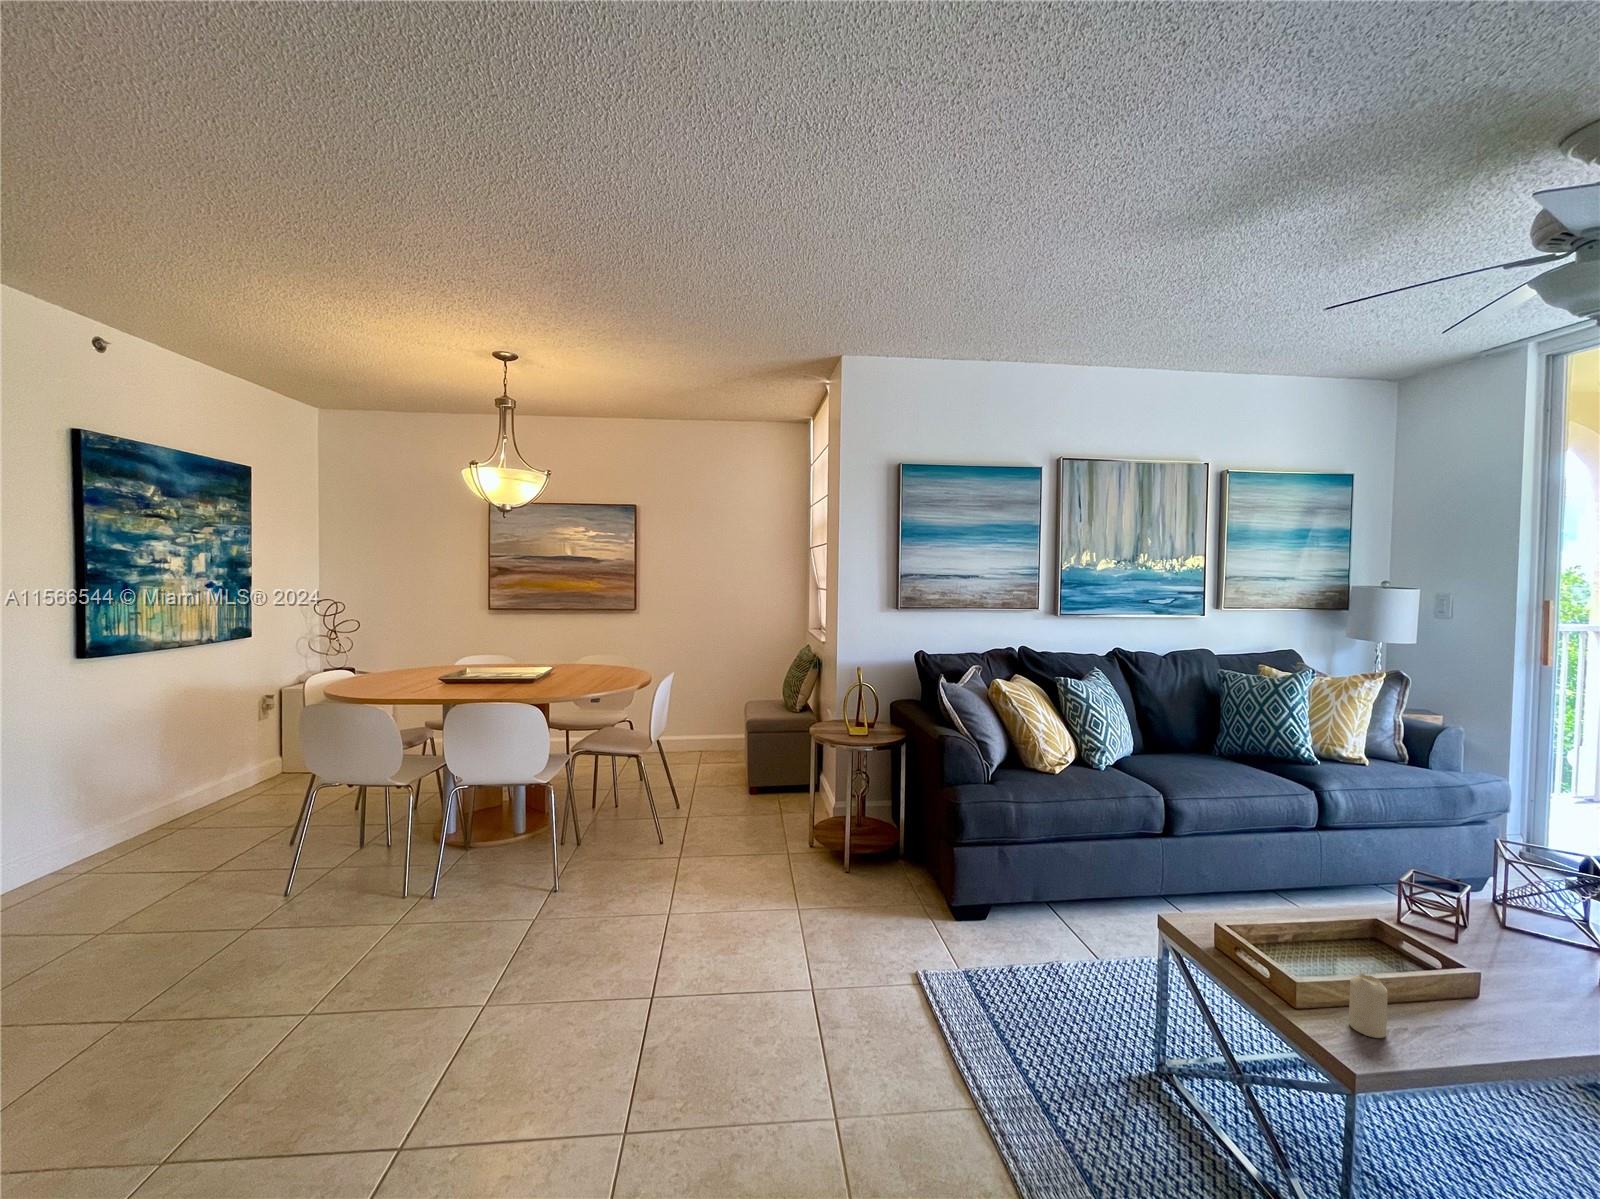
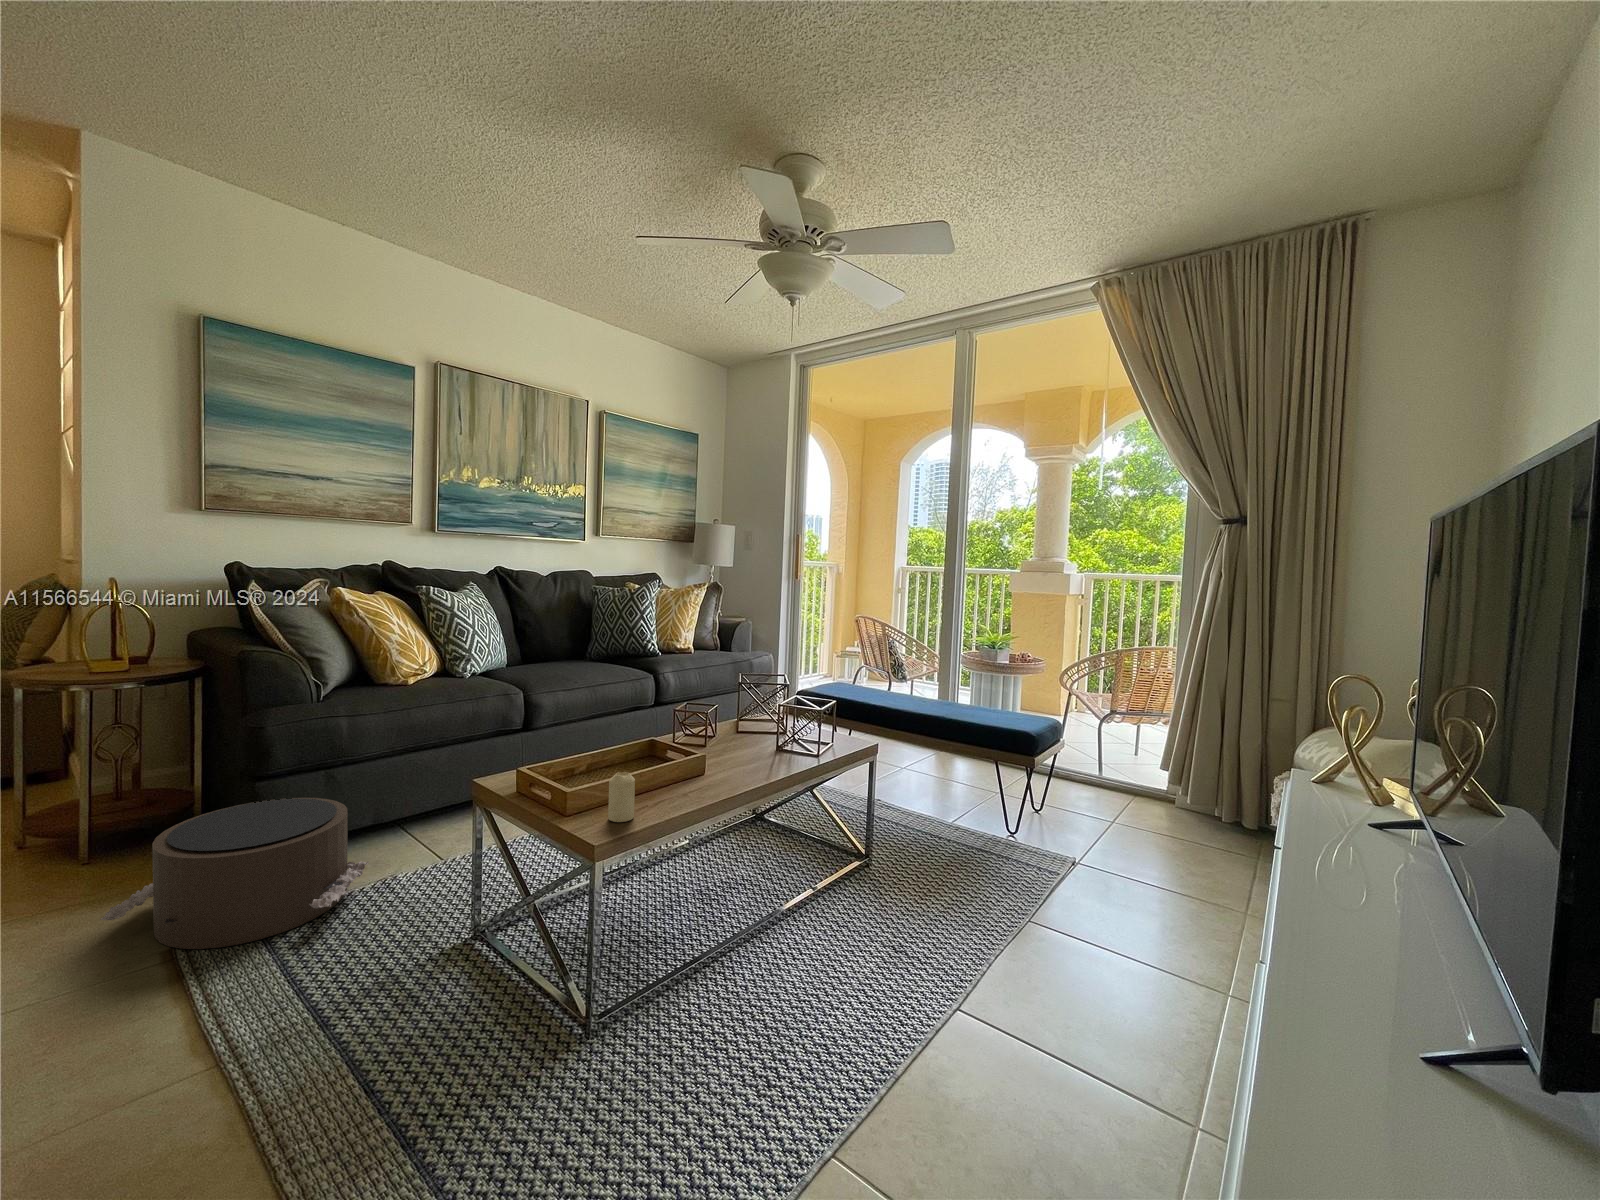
pouf: none [875,862,1041,988] -> present [100,798,369,949]

